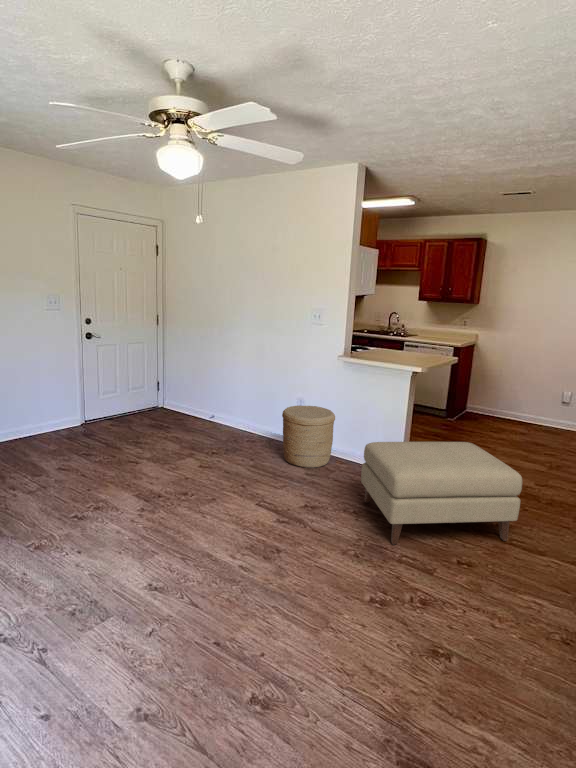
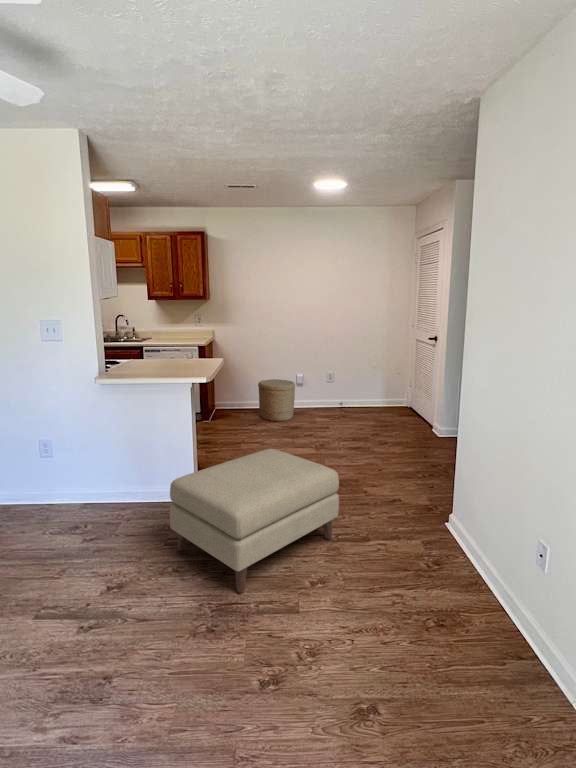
woven basket: present [282,406,335,468] -> present [258,379,295,421]

